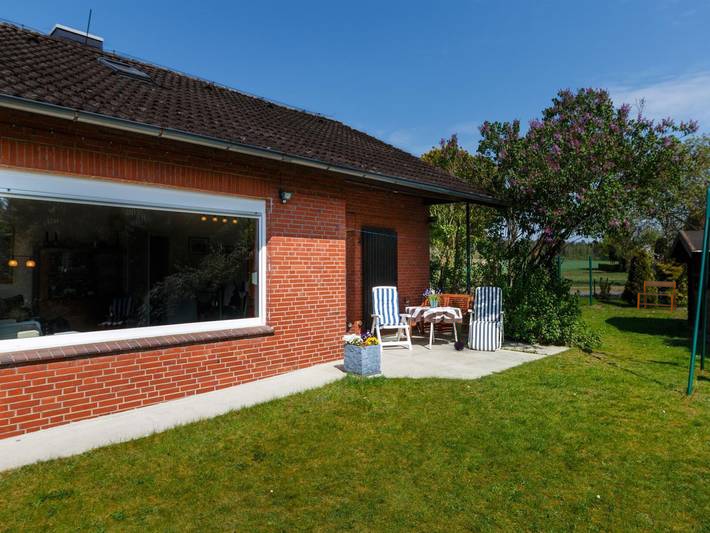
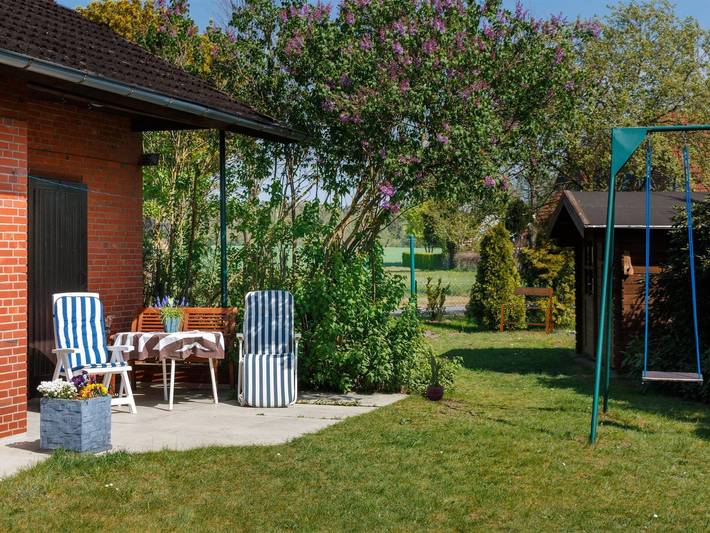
decorative plant: present [454,321,464,350] -> present [414,351,449,400]

